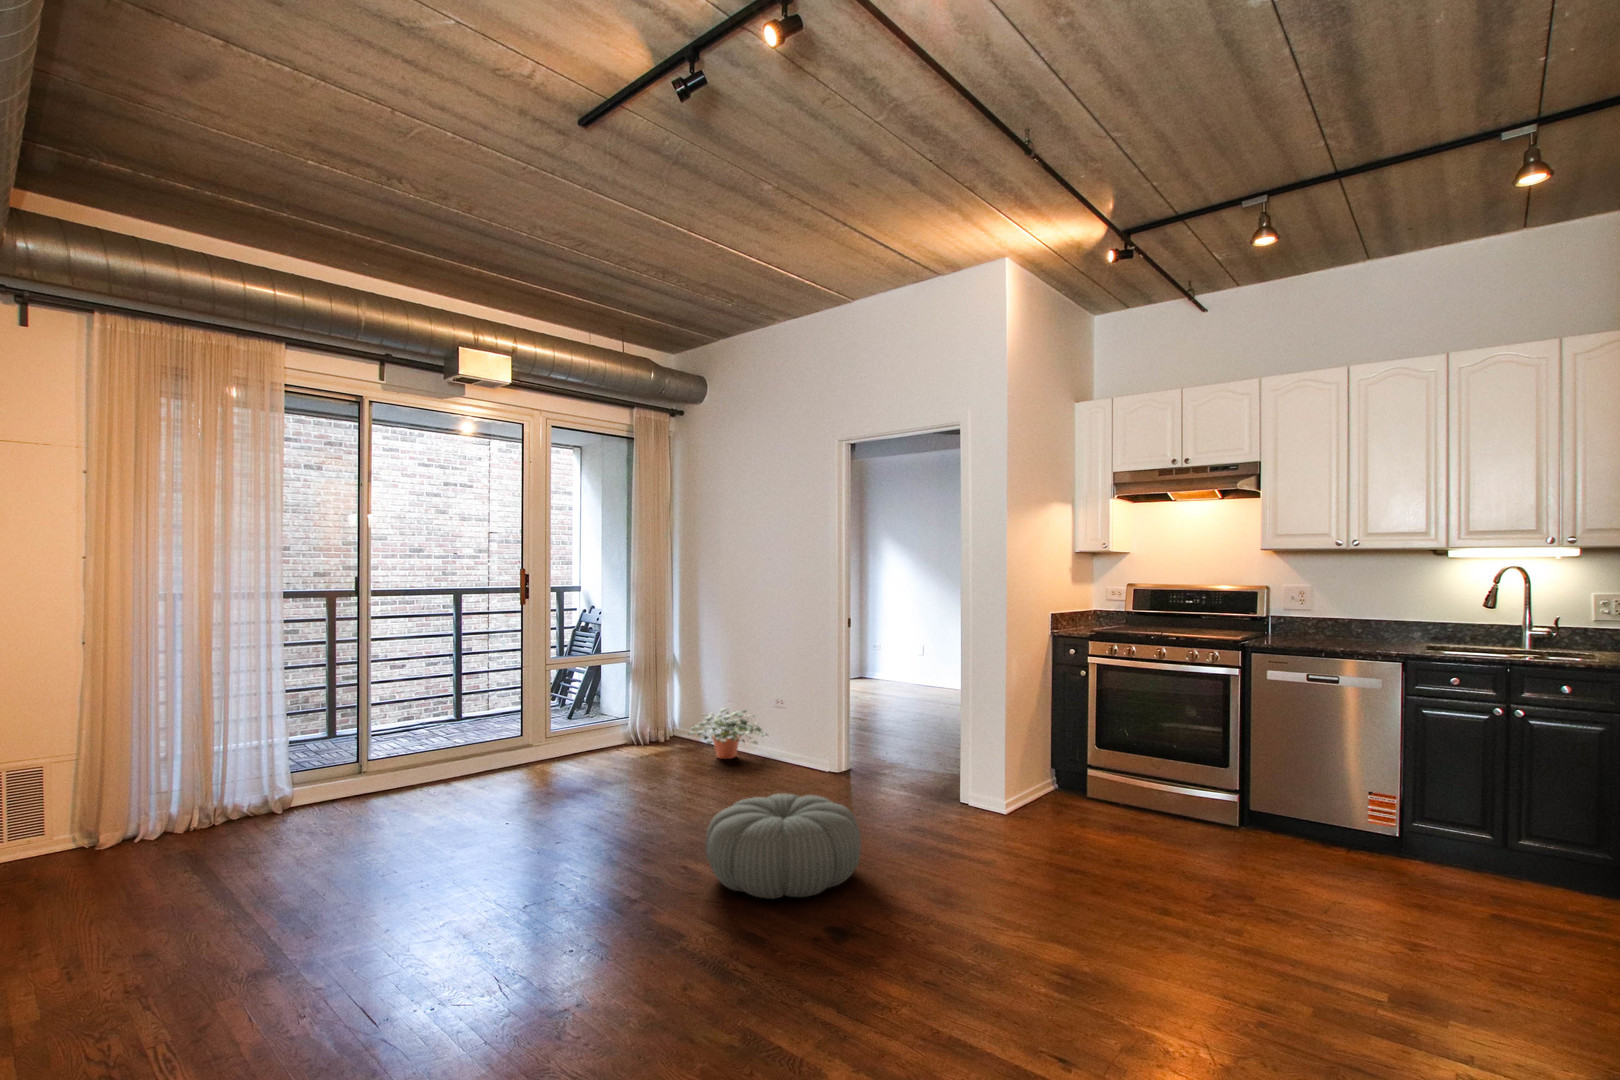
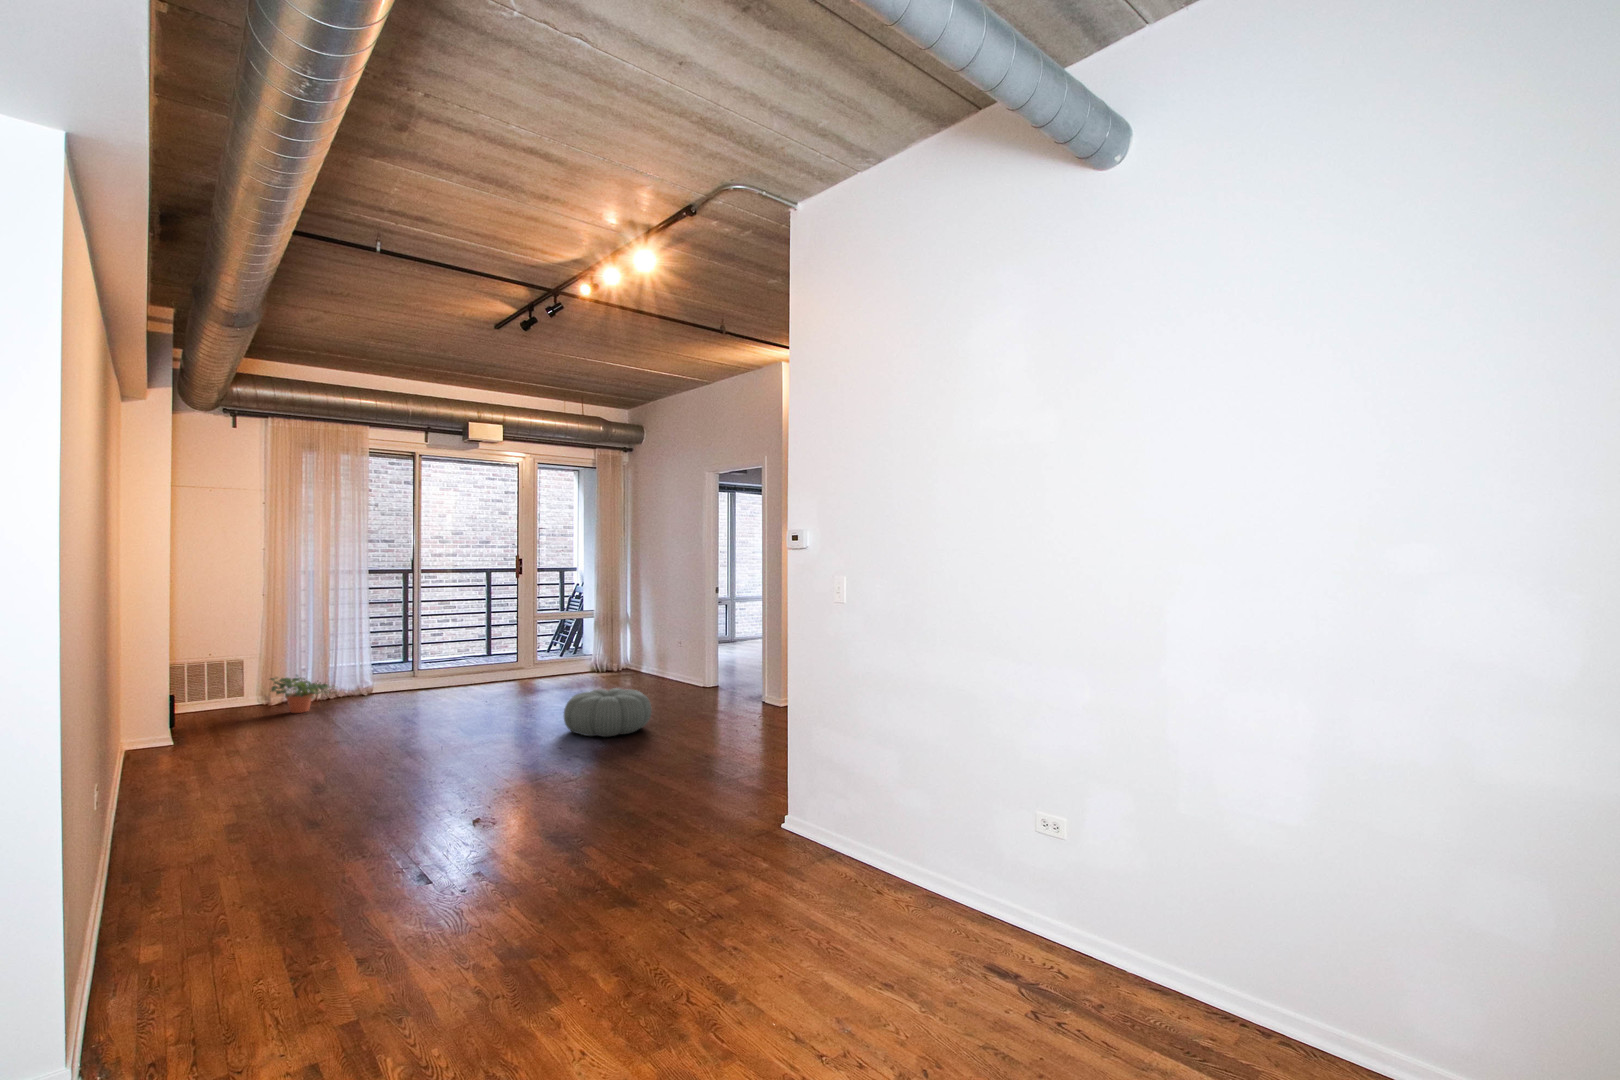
potted plant: present [688,708,767,759] -> present [271,675,331,713]

